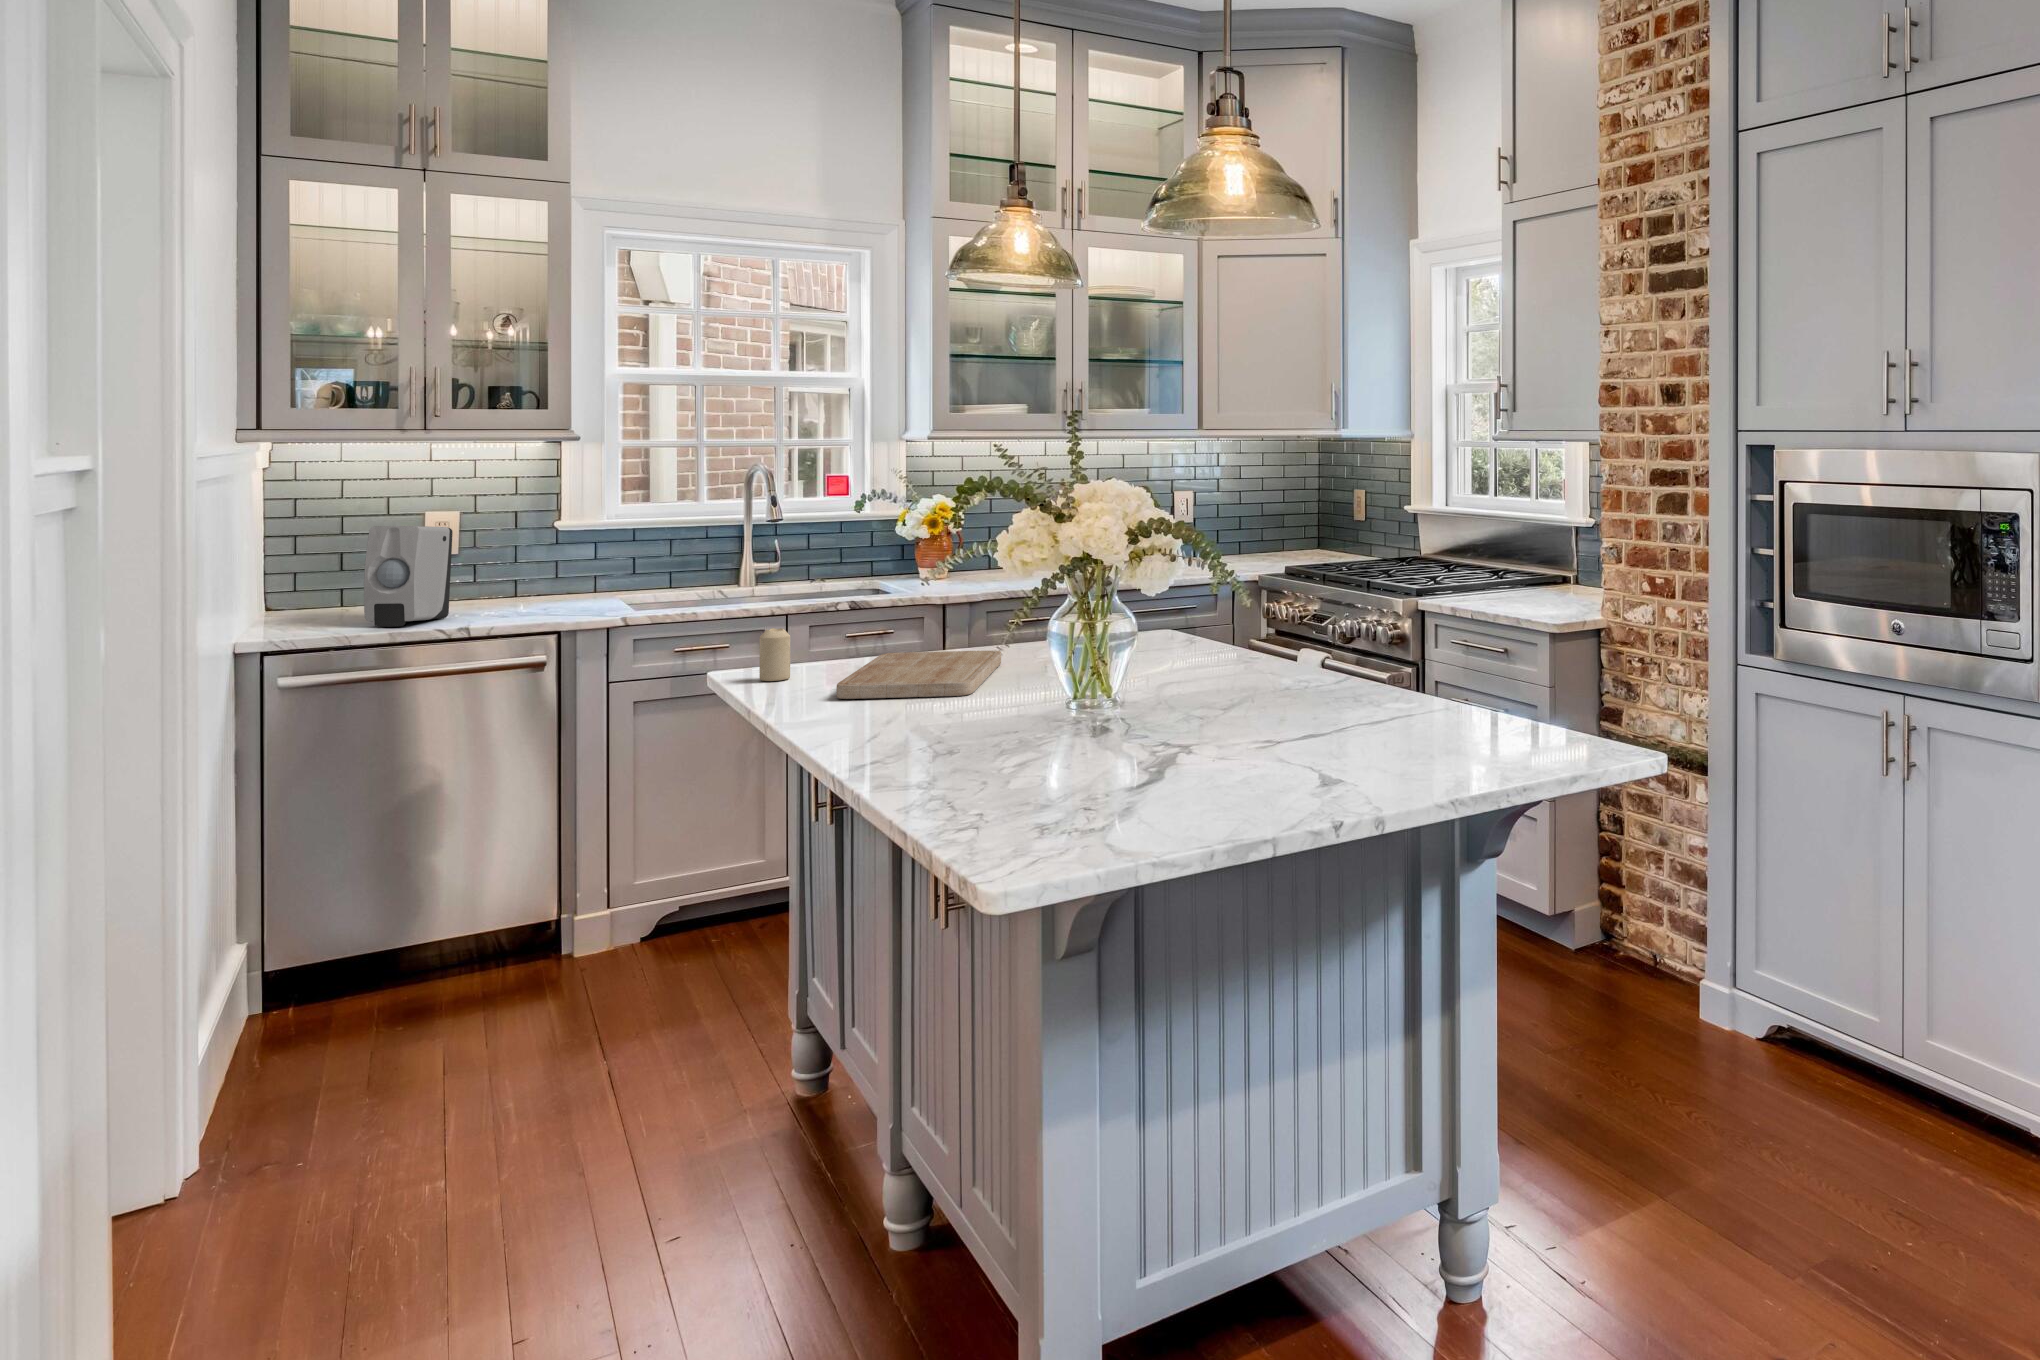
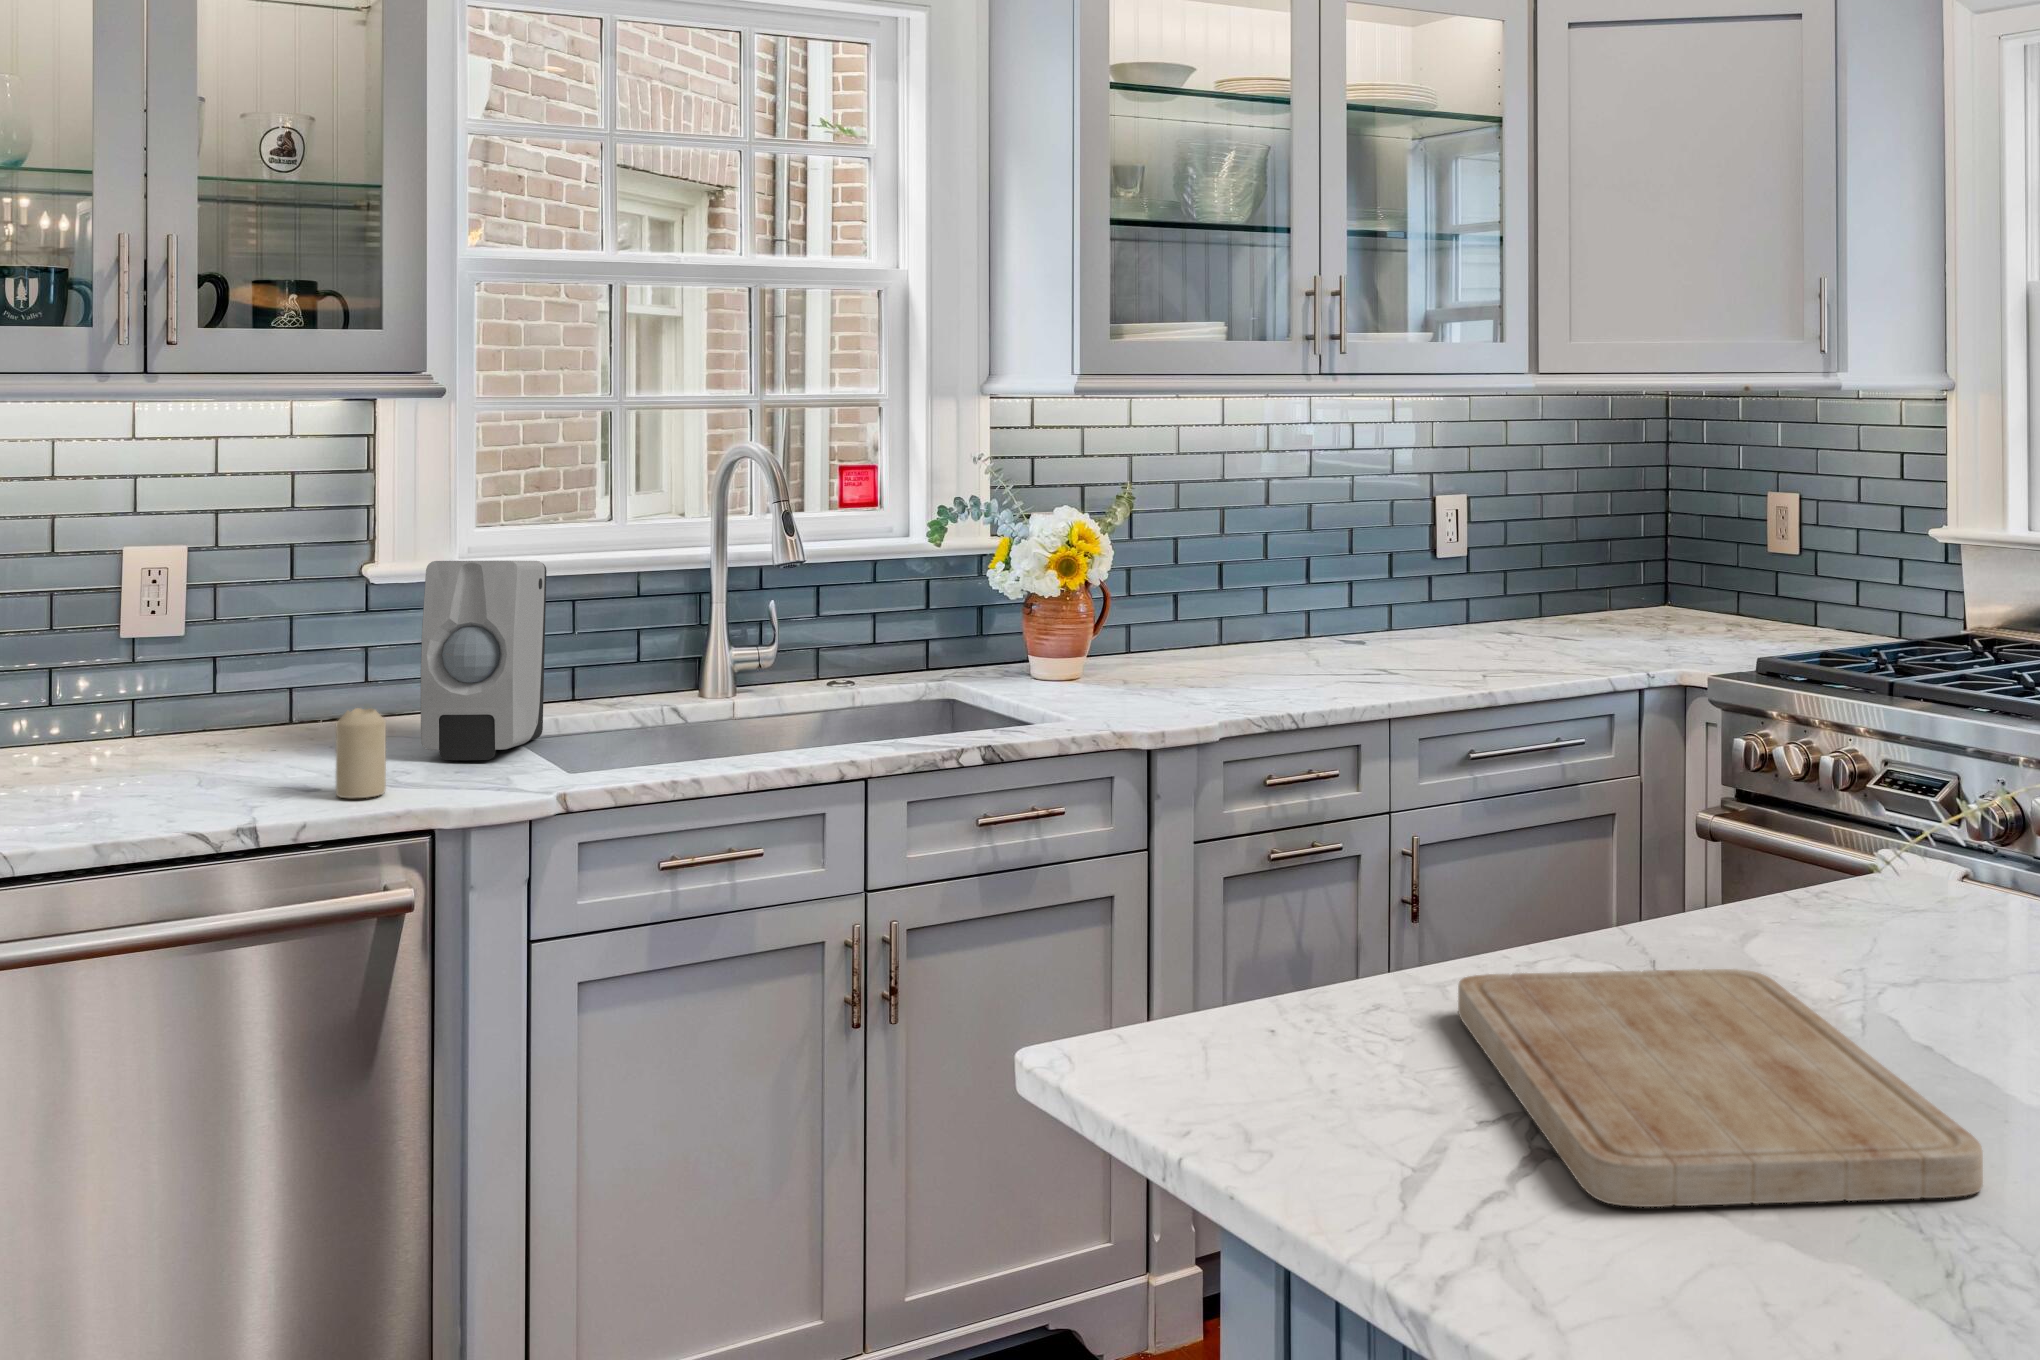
soap dispenser: present [364,526,453,627] -> present [421,561,546,760]
candle: present [759,628,790,681] -> present [336,708,386,798]

